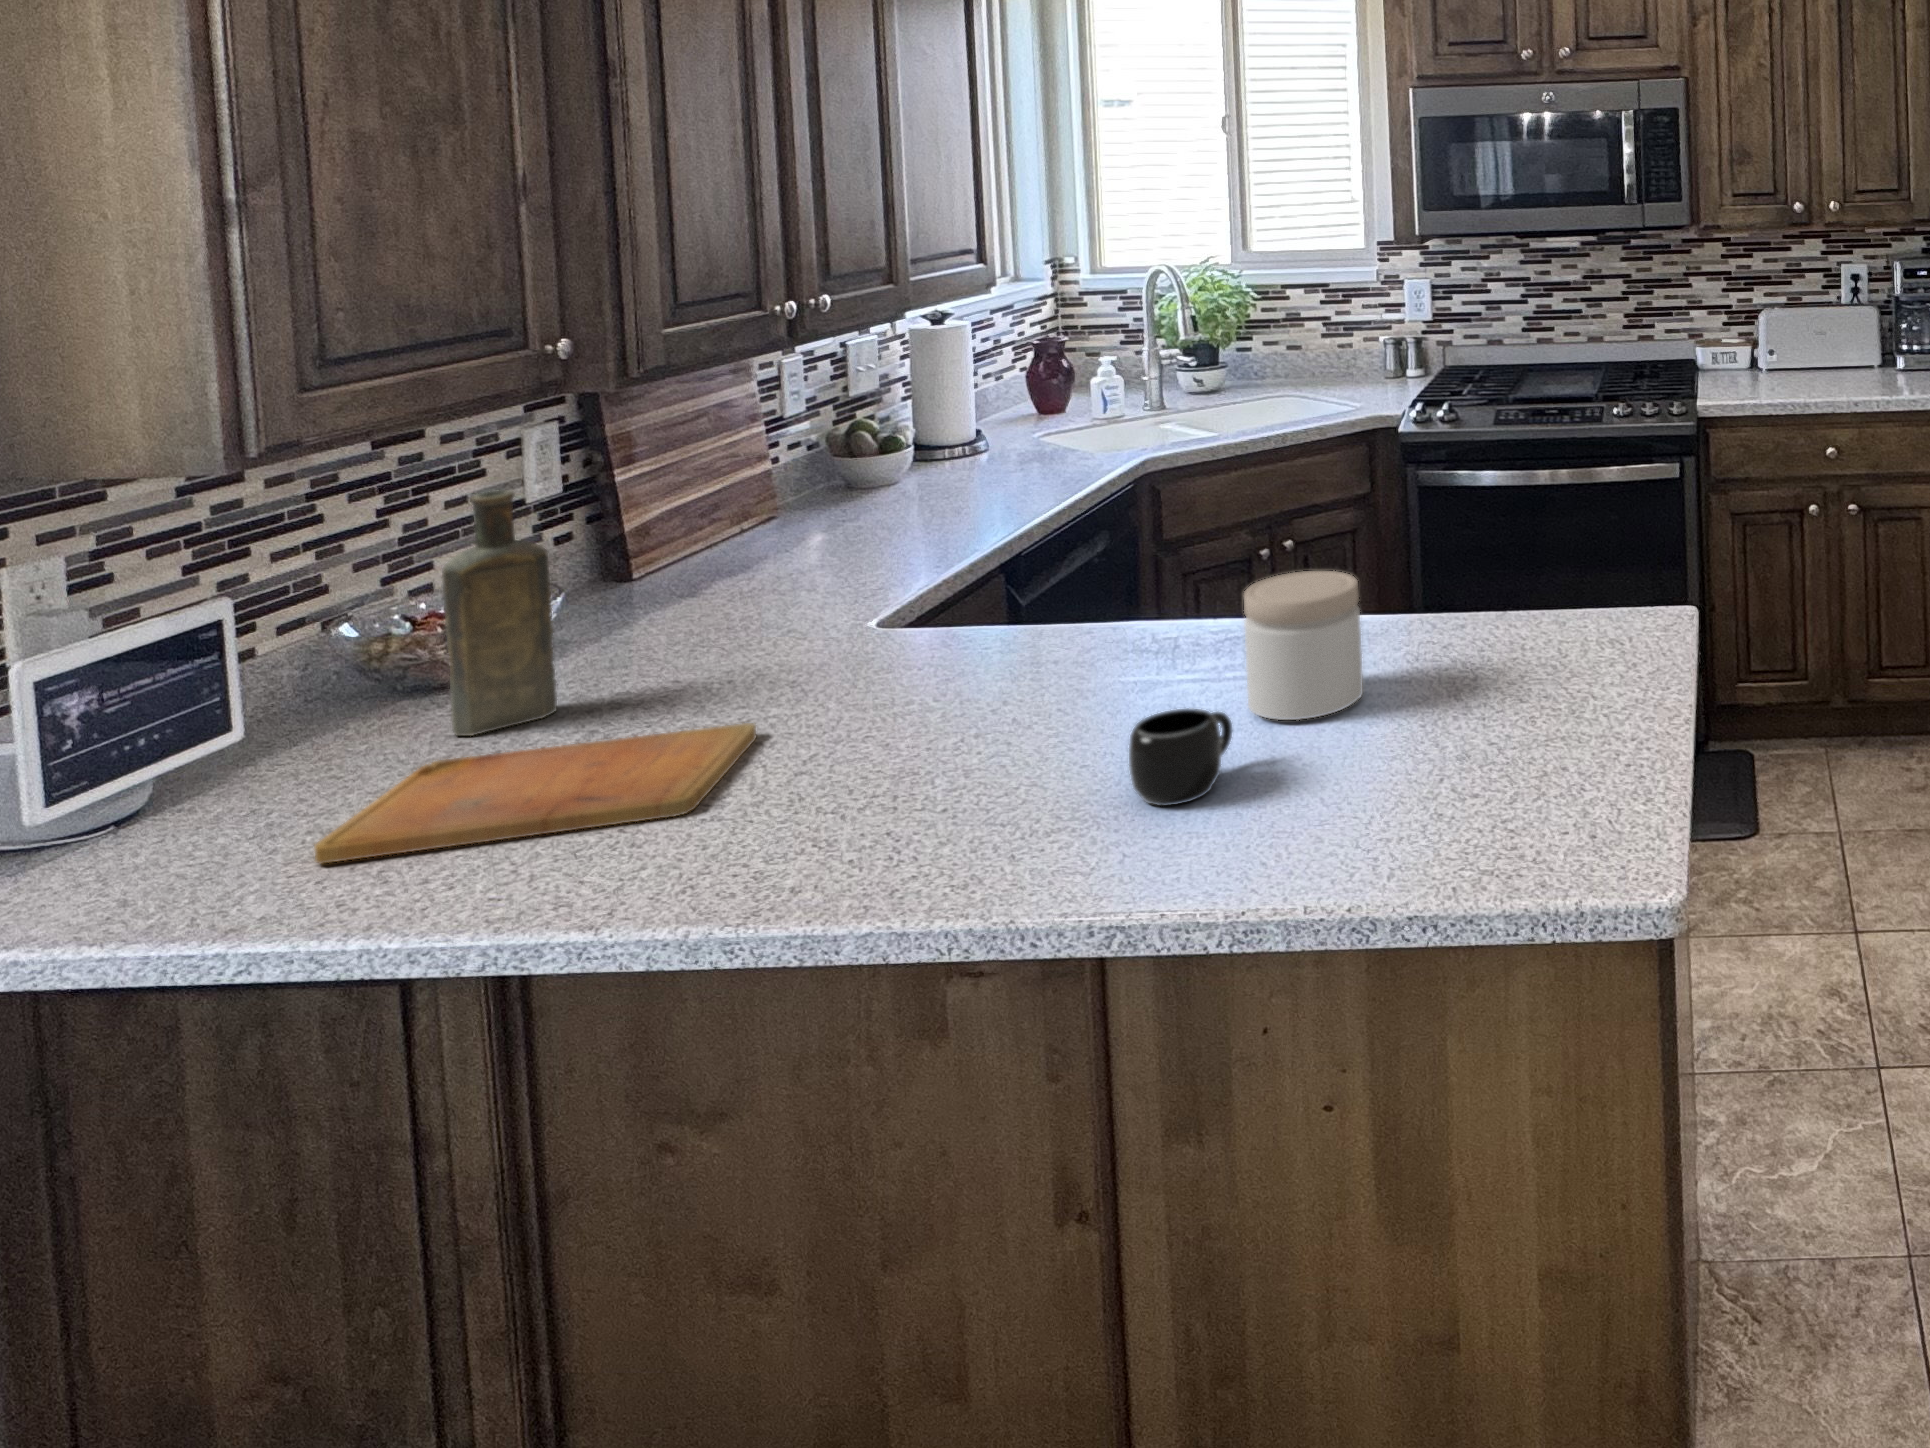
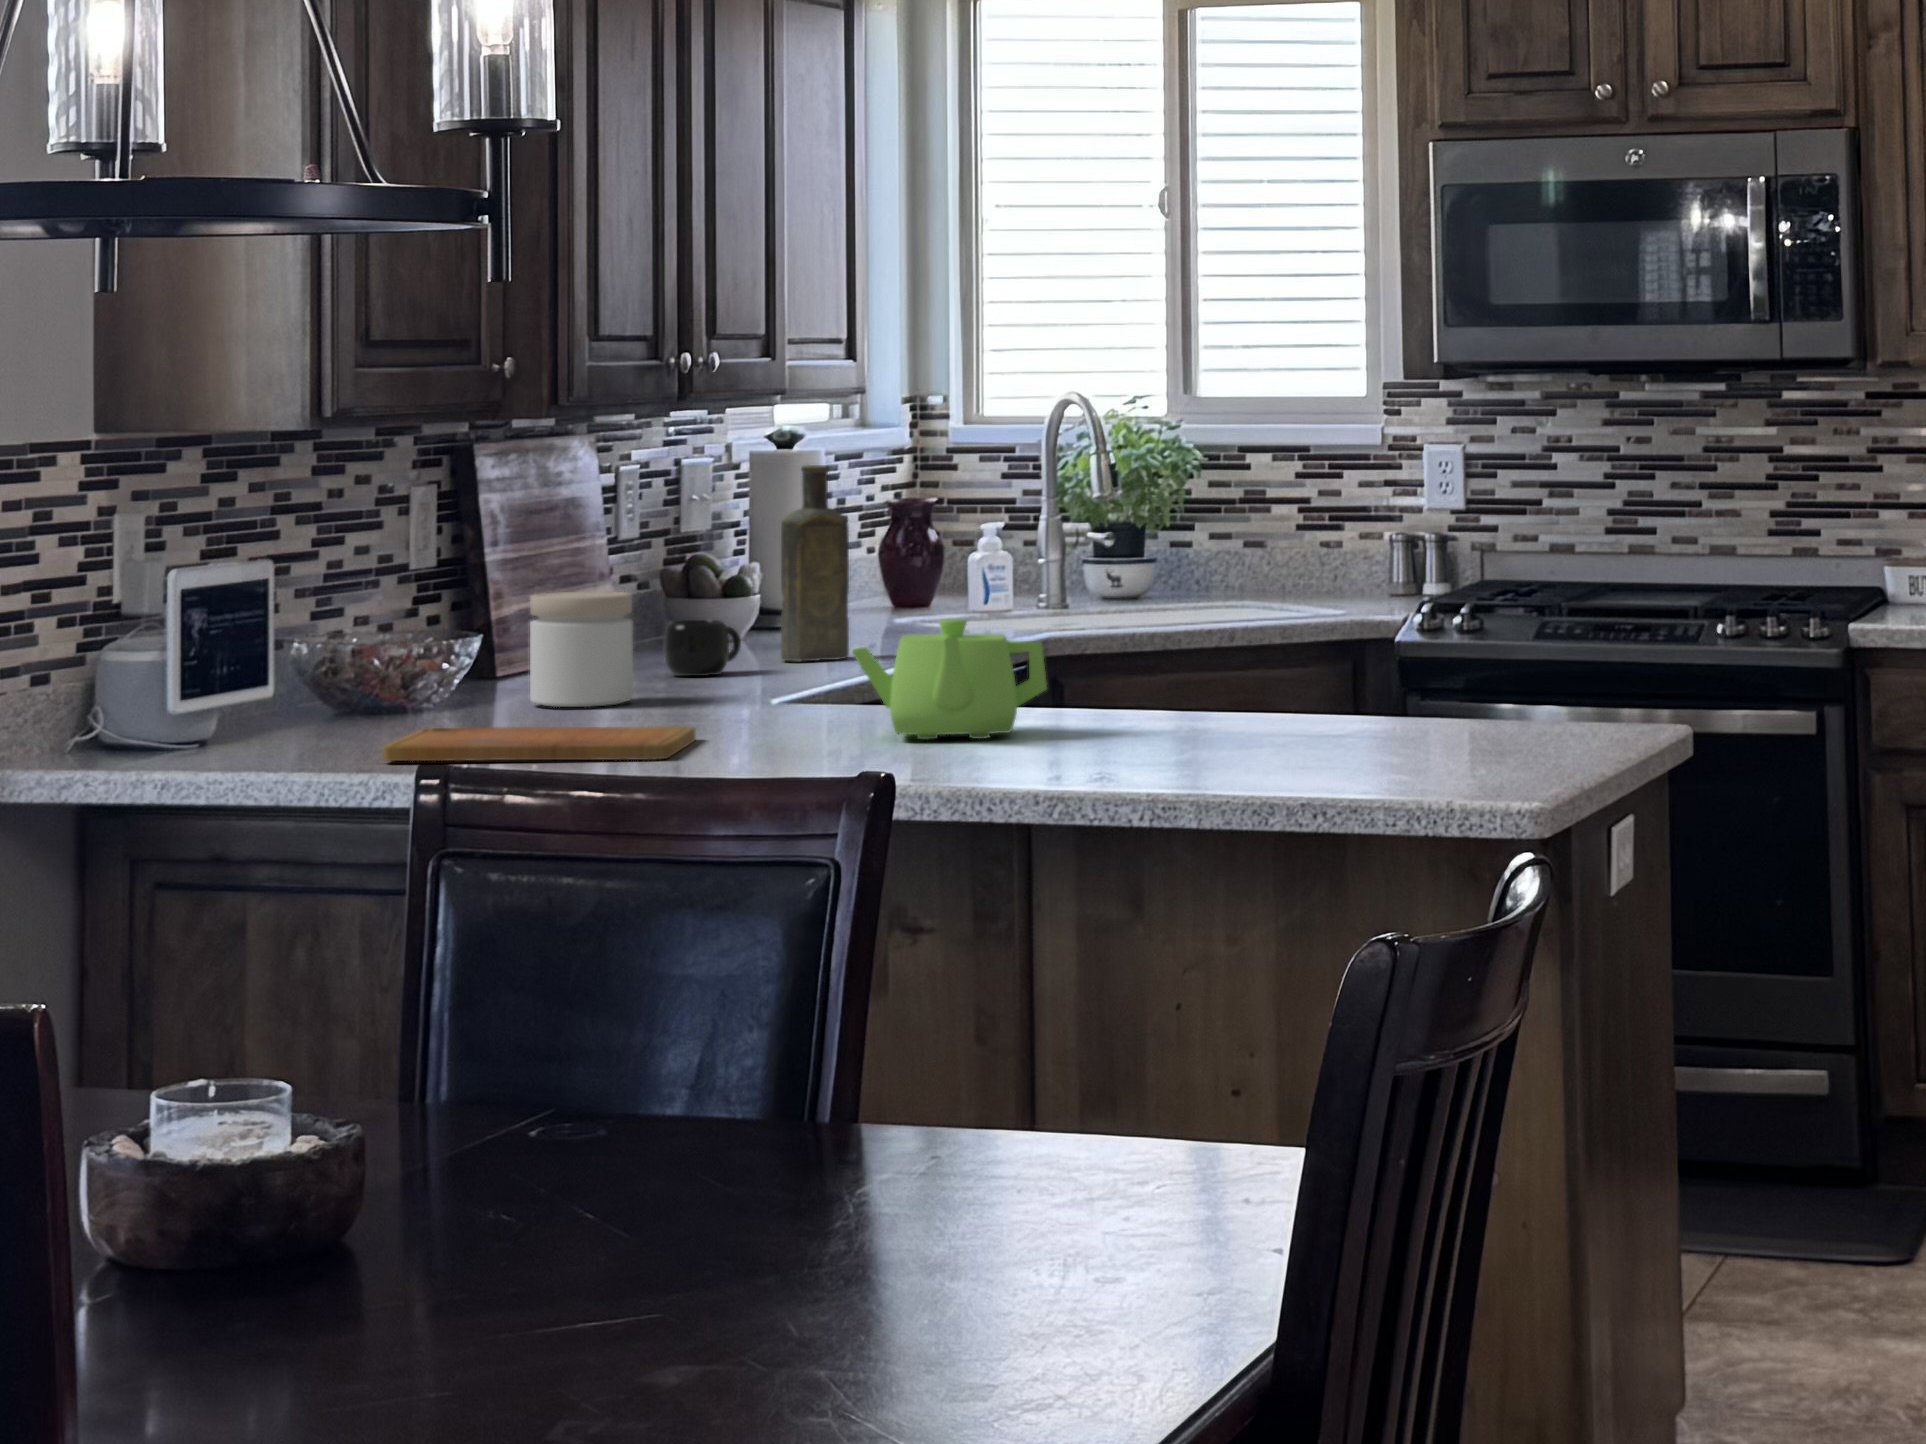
bottle: present [442,490,557,736] -> present [781,465,849,661]
jar: present [1244,571,1363,720] -> present [530,592,633,707]
teapot: none [925,588,1134,718] -> present [852,619,1047,739]
mug: present [1129,708,1232,806] -> present [664,620,741,676]

